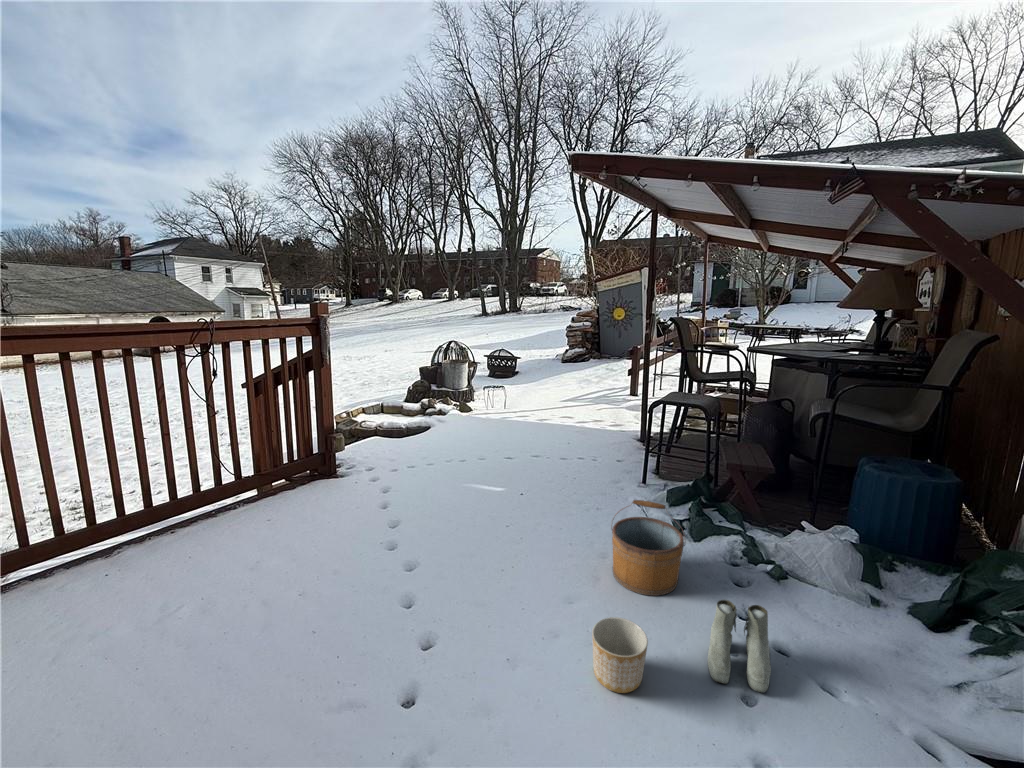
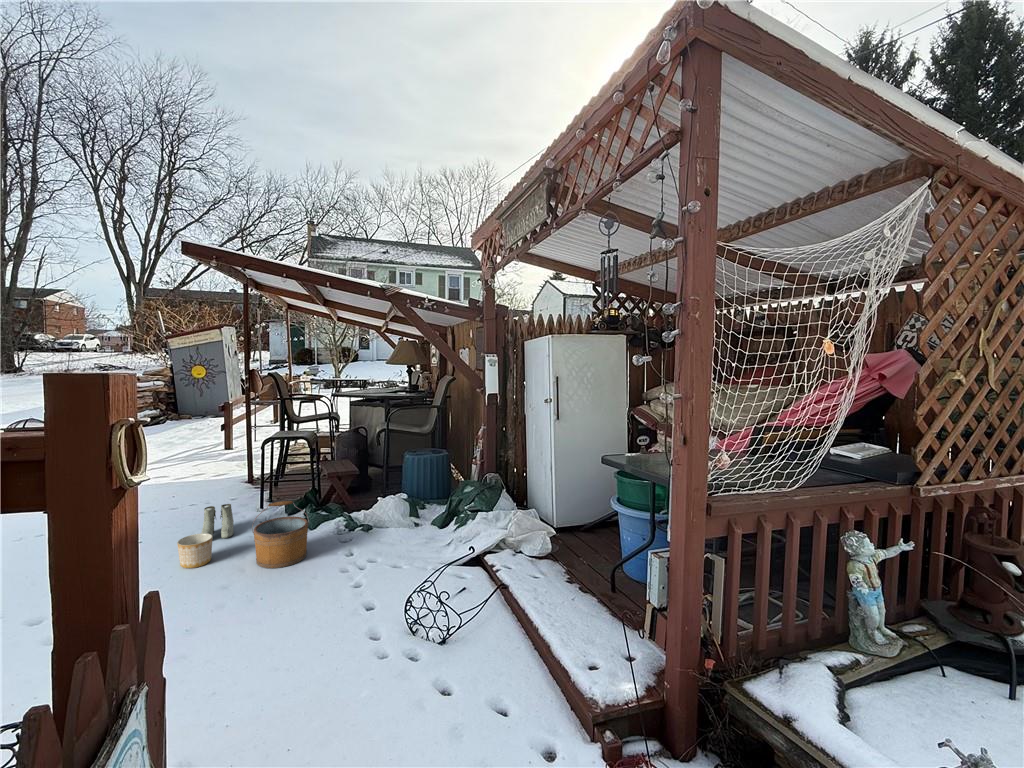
boots: present [708,600,771,693] -> present [201,504,234,538]
planter: present [592,617,648,693] -> present [177,533,213,568]

